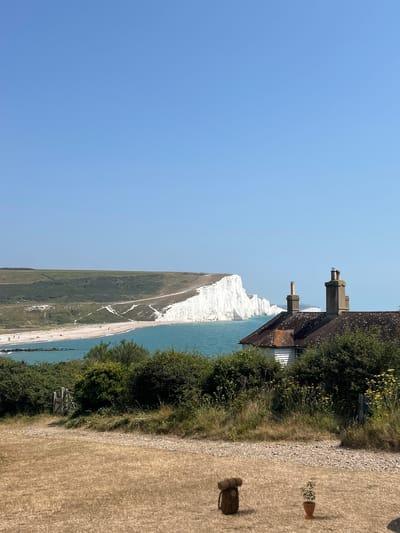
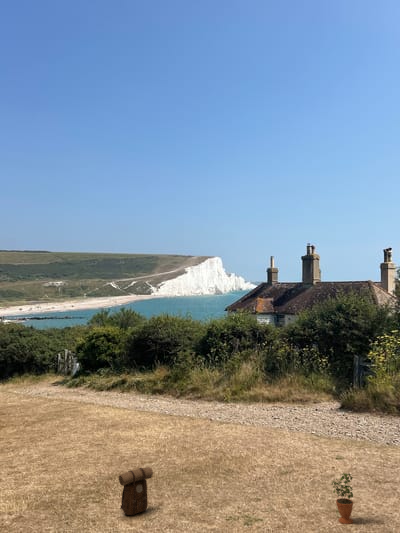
backpack: present [218,478,243,514] -> present [119,467,153,515]

